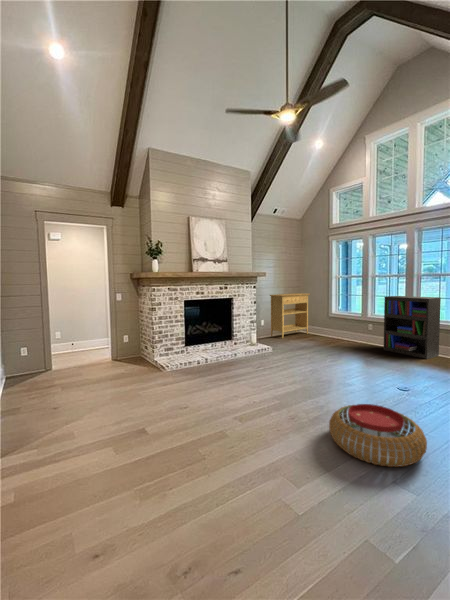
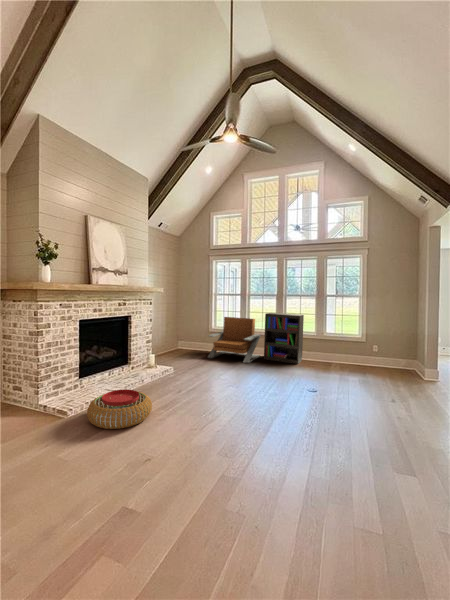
console table: present [270,293,310,338] -> none [155,308,193,356]
lounge chair: none [318,301,383,352] -> present [208,317,261,363]
pouf: present [329,404,427,467] -> present [87,389,152,429]

